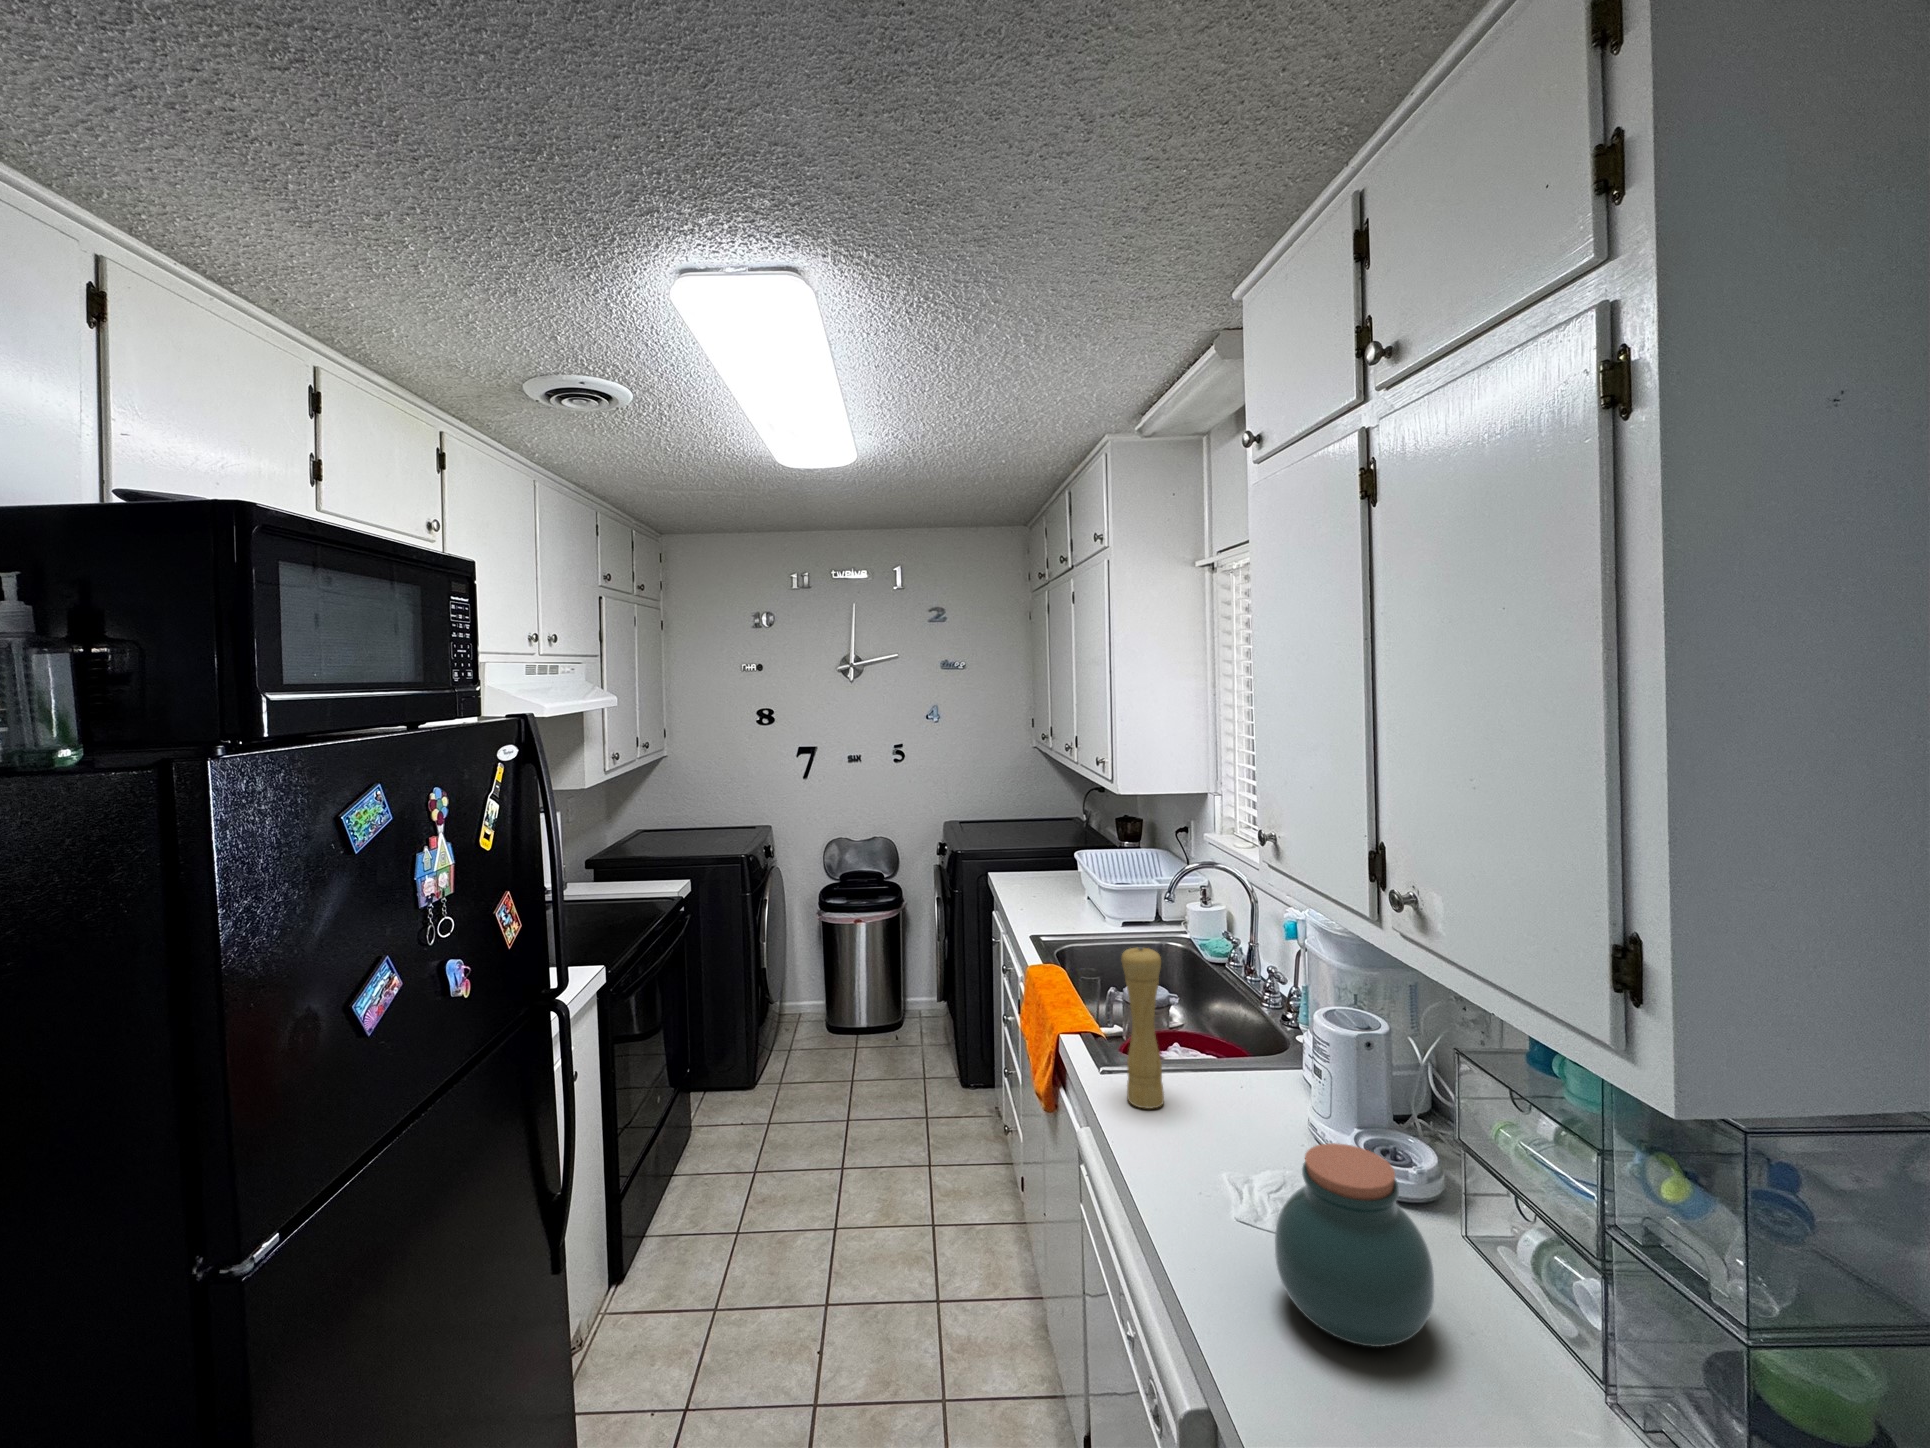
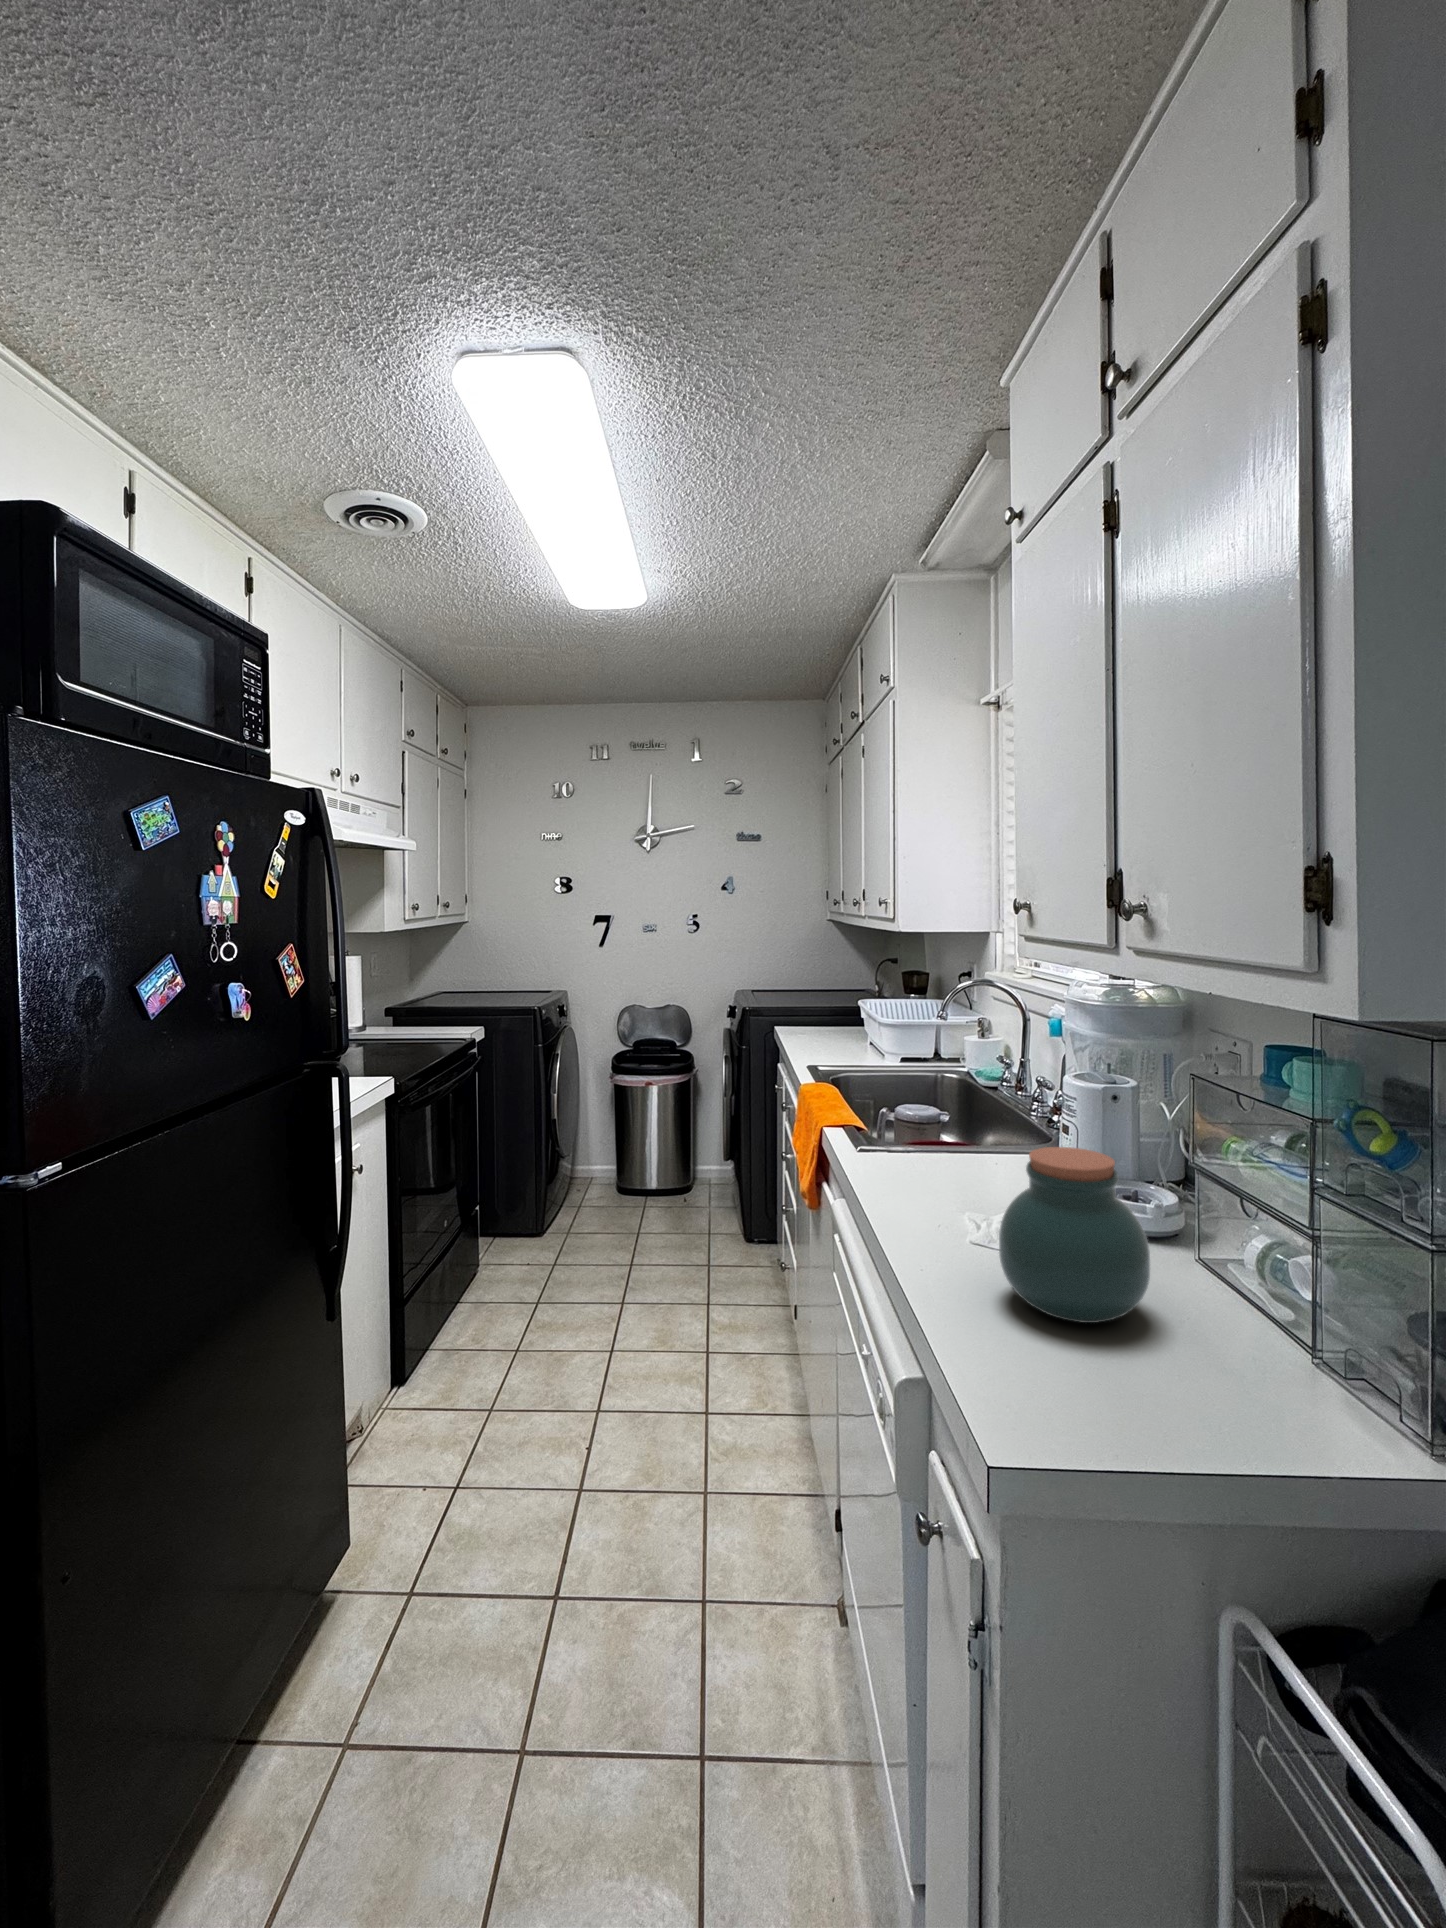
pepper mill: present [1121,947,1164,1109] -> none [880,1020,919,1176]

